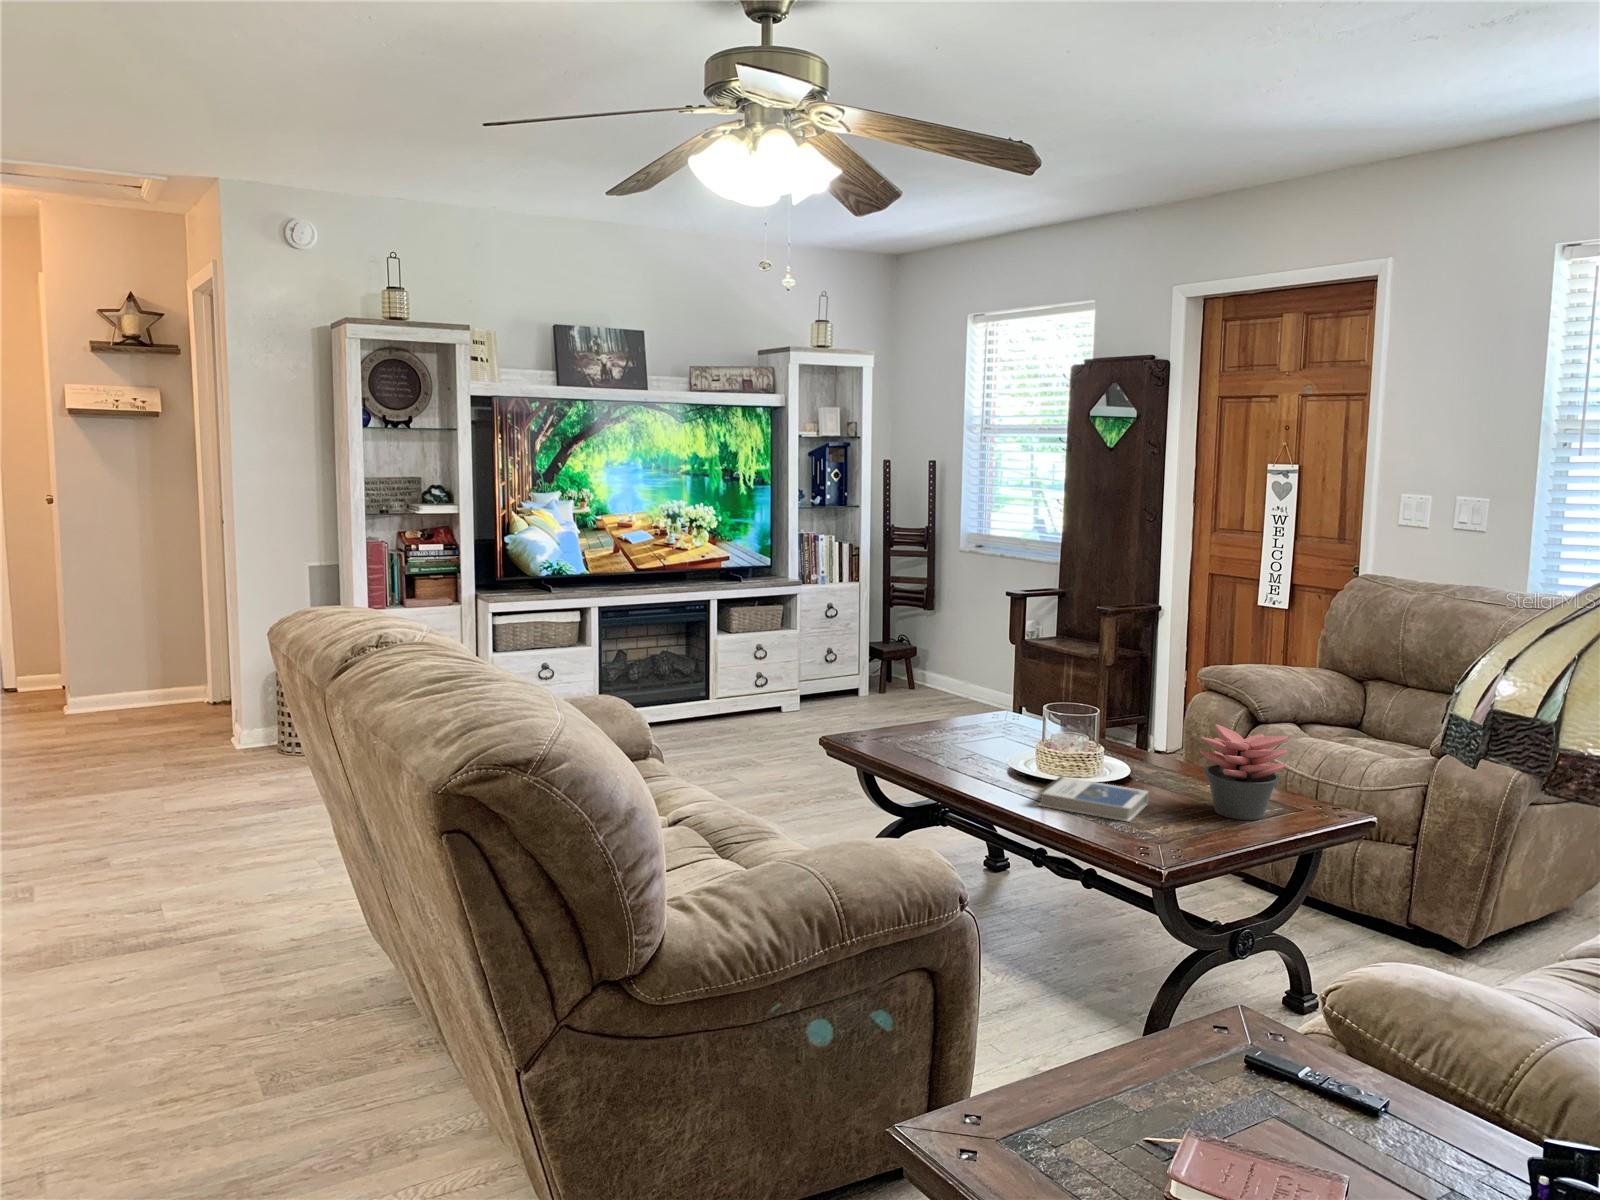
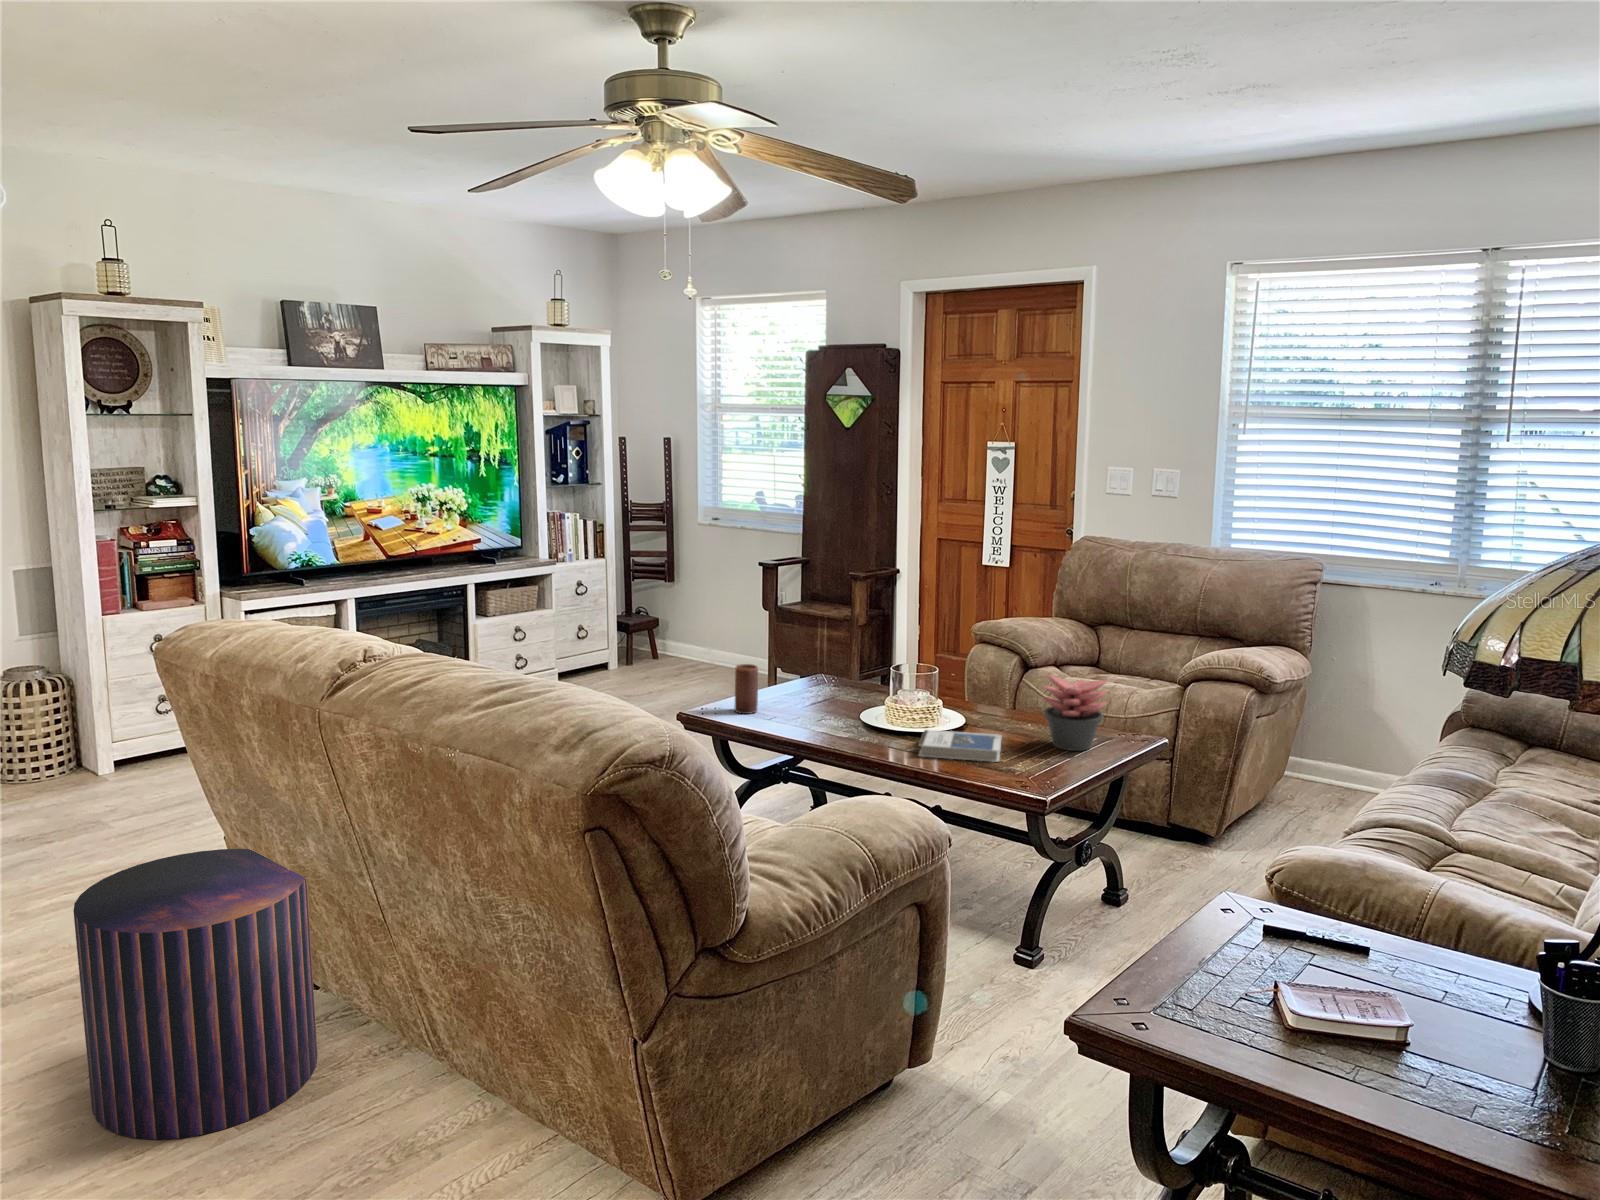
candle: none [876,689,902,743] -> present [735,664,758,714]
pouf: none [137,820,363,1091] -> present [73,849,318,1140]

